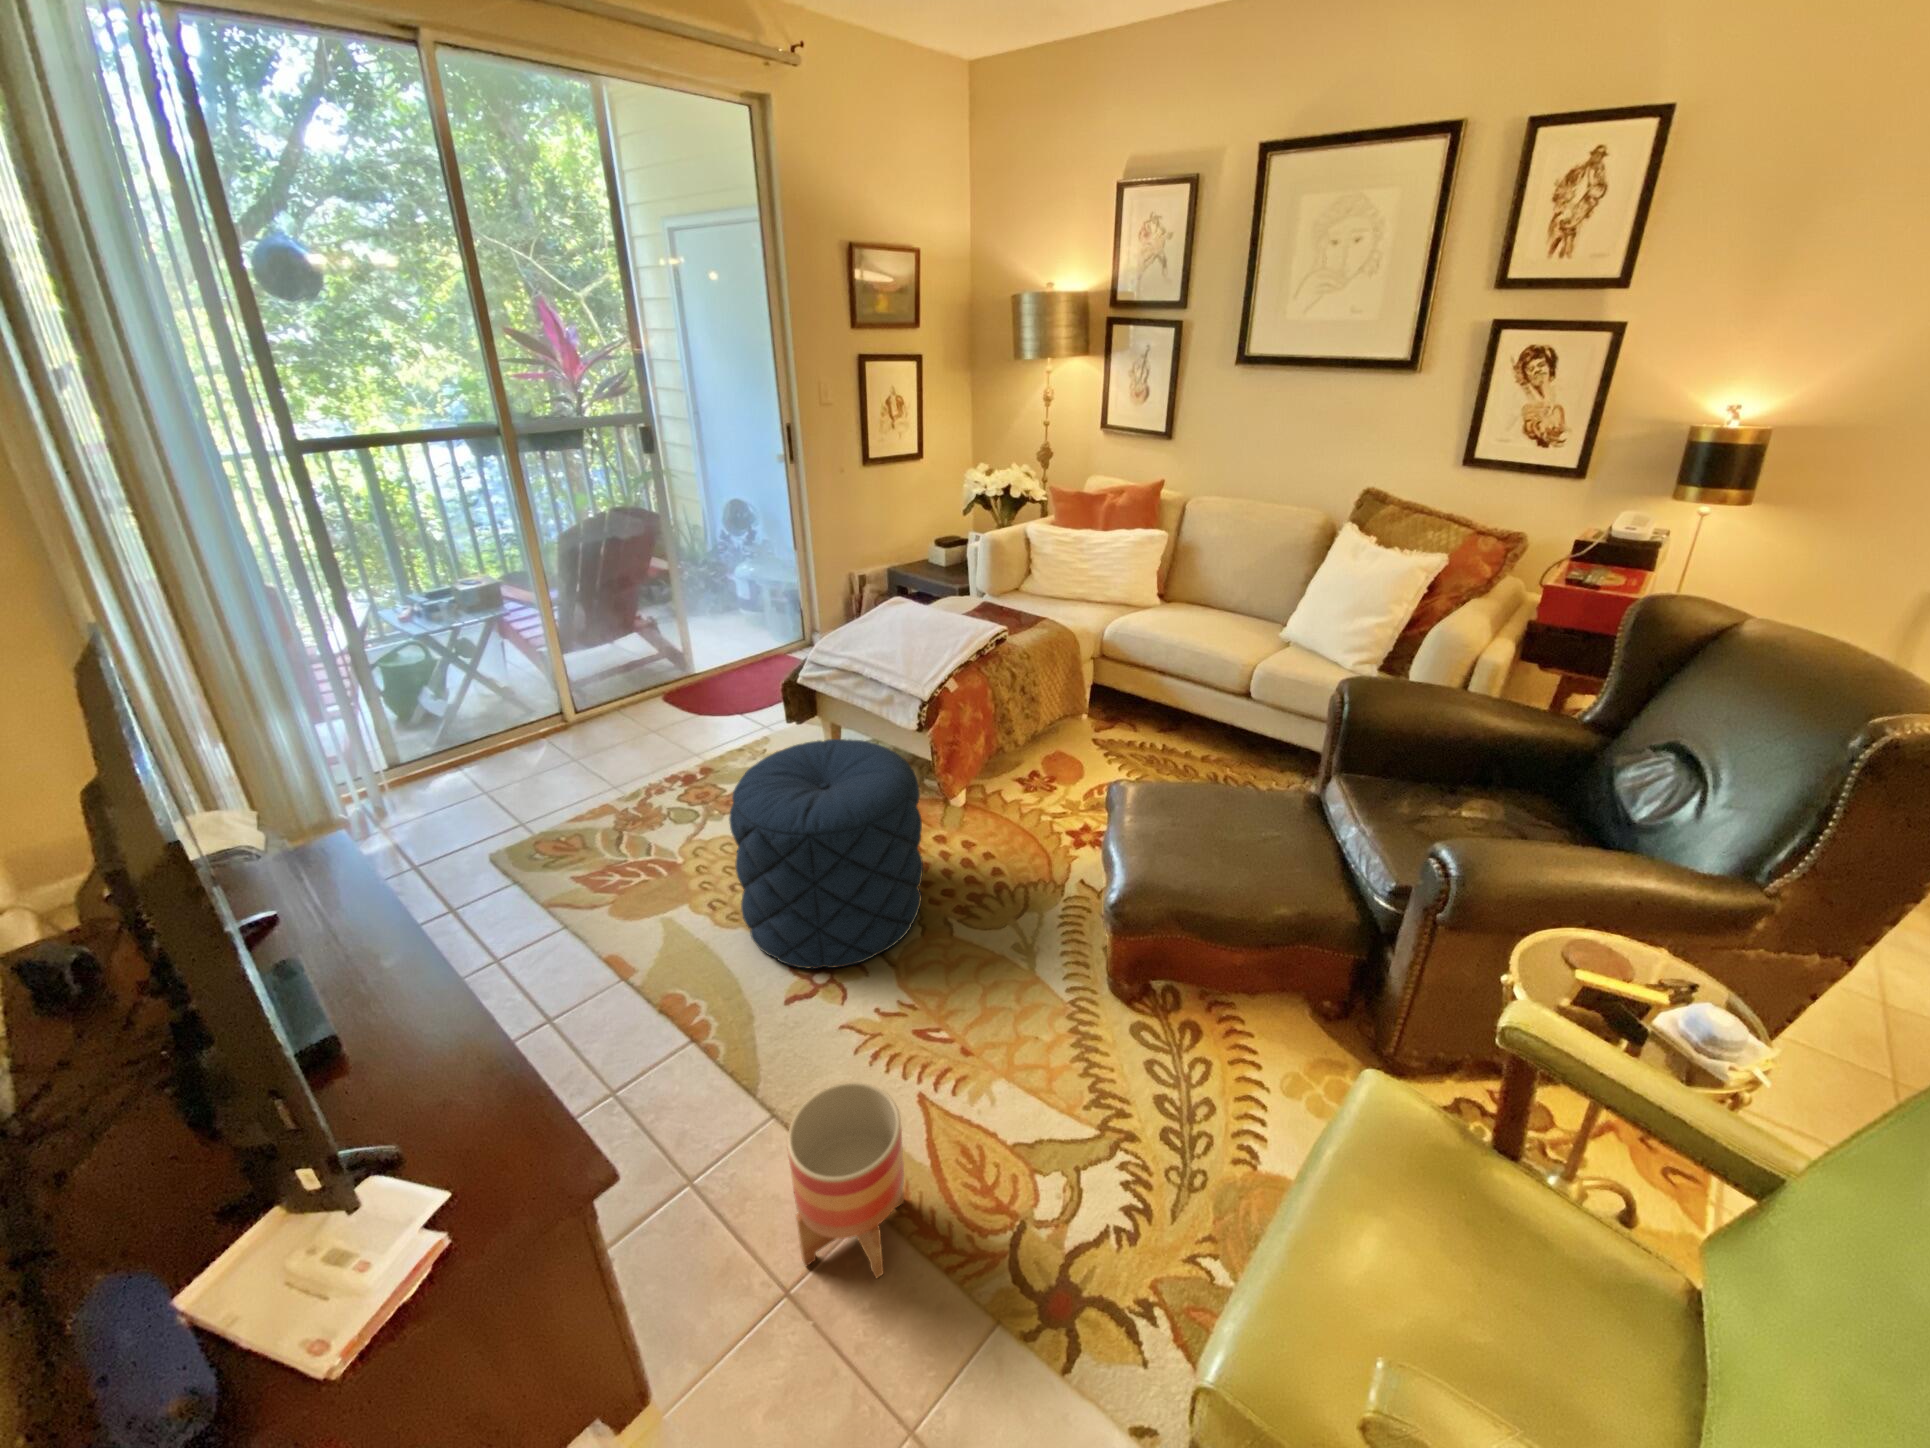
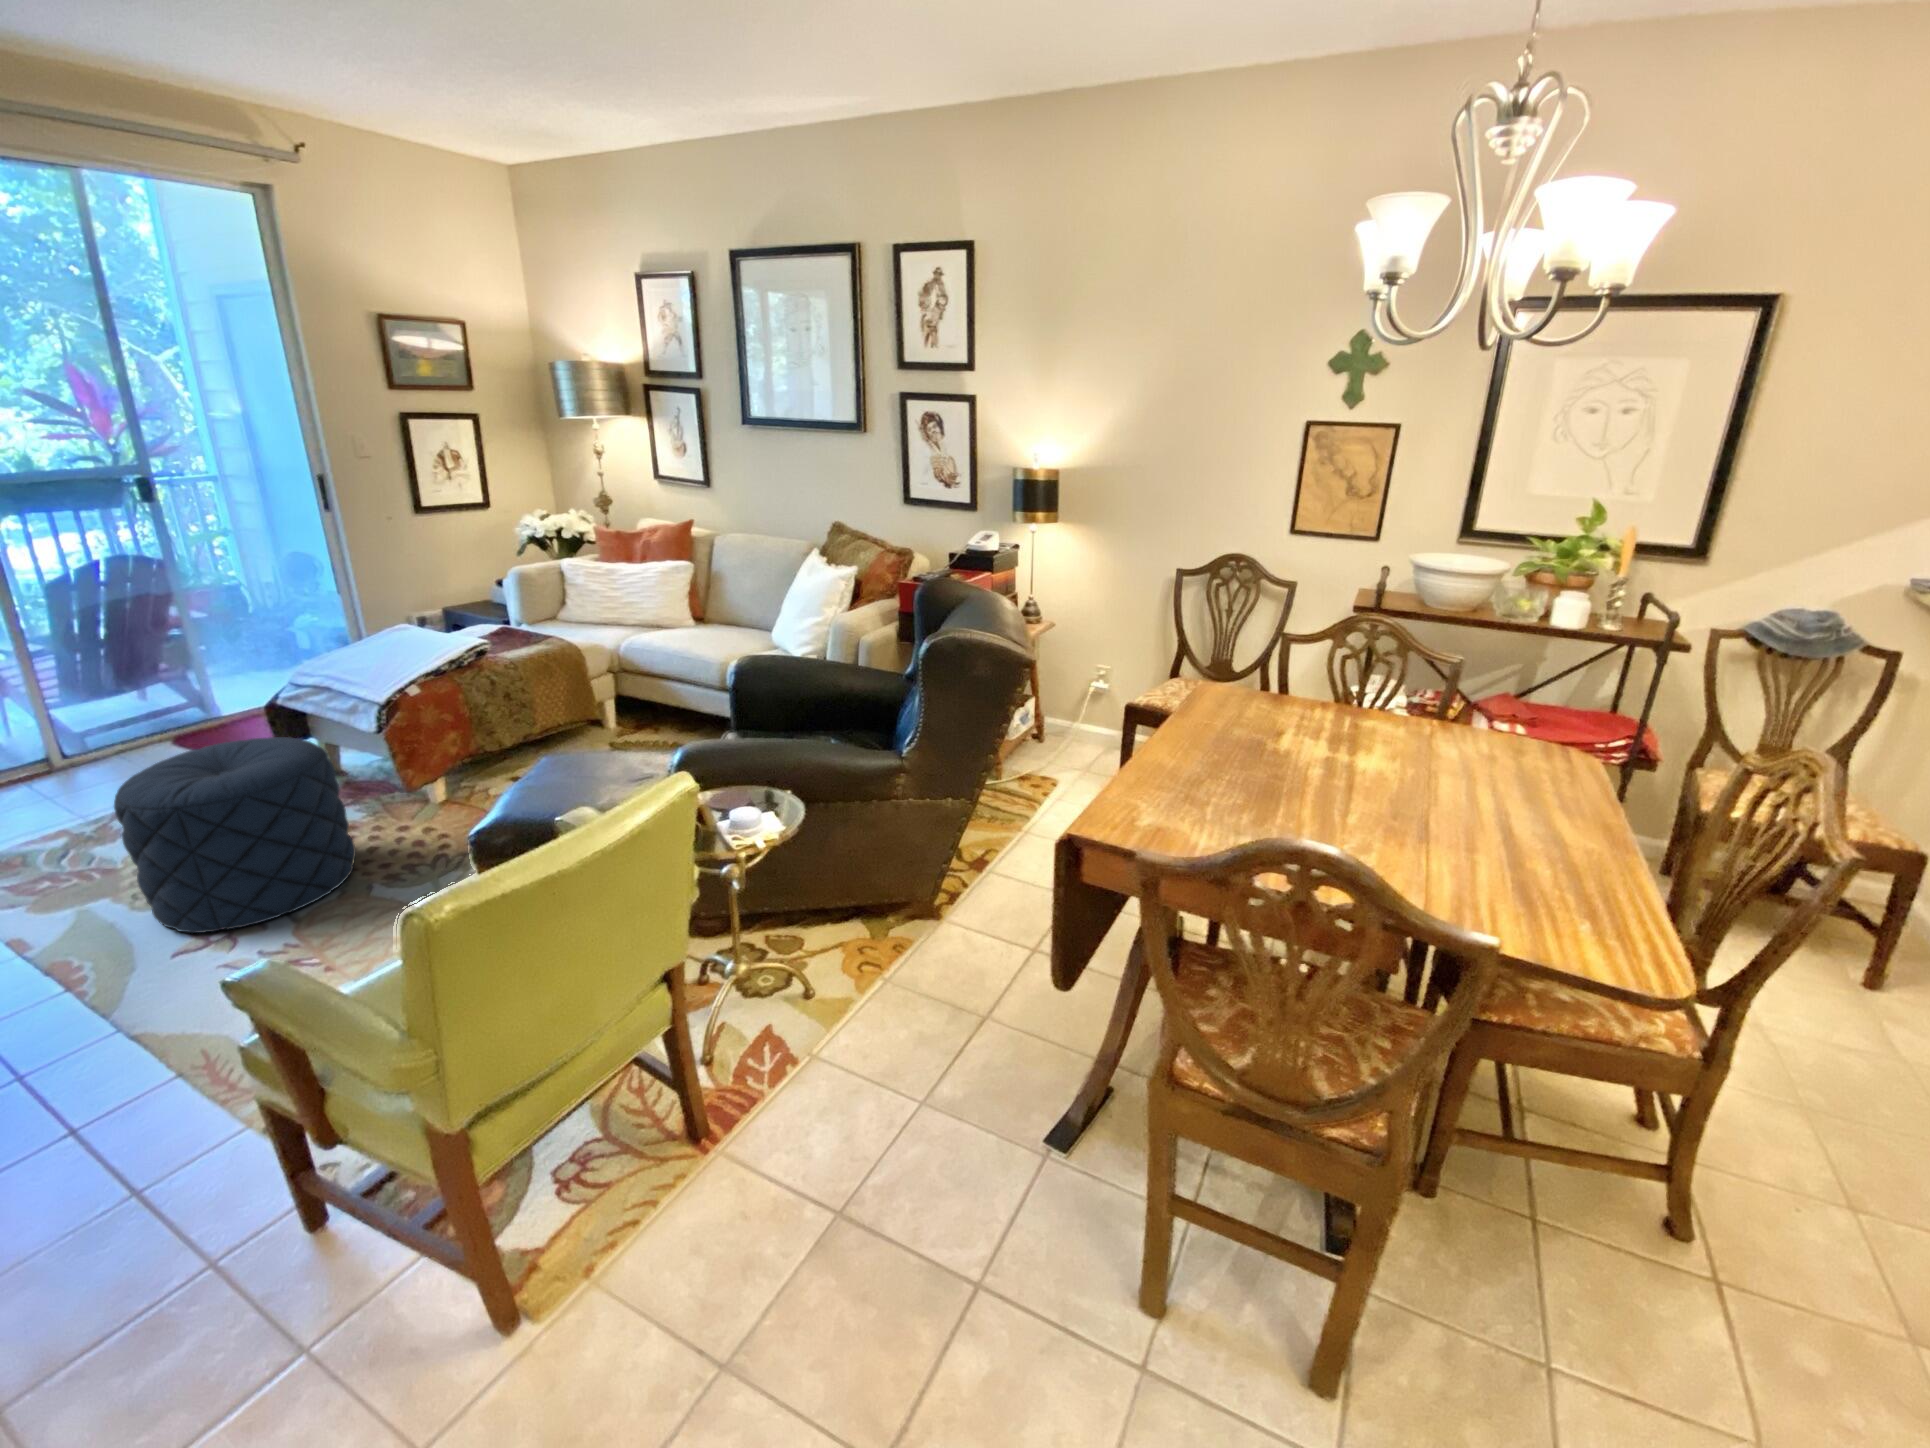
planter: present [787,1082,904,1278] -> none [30,973,196,1126]

